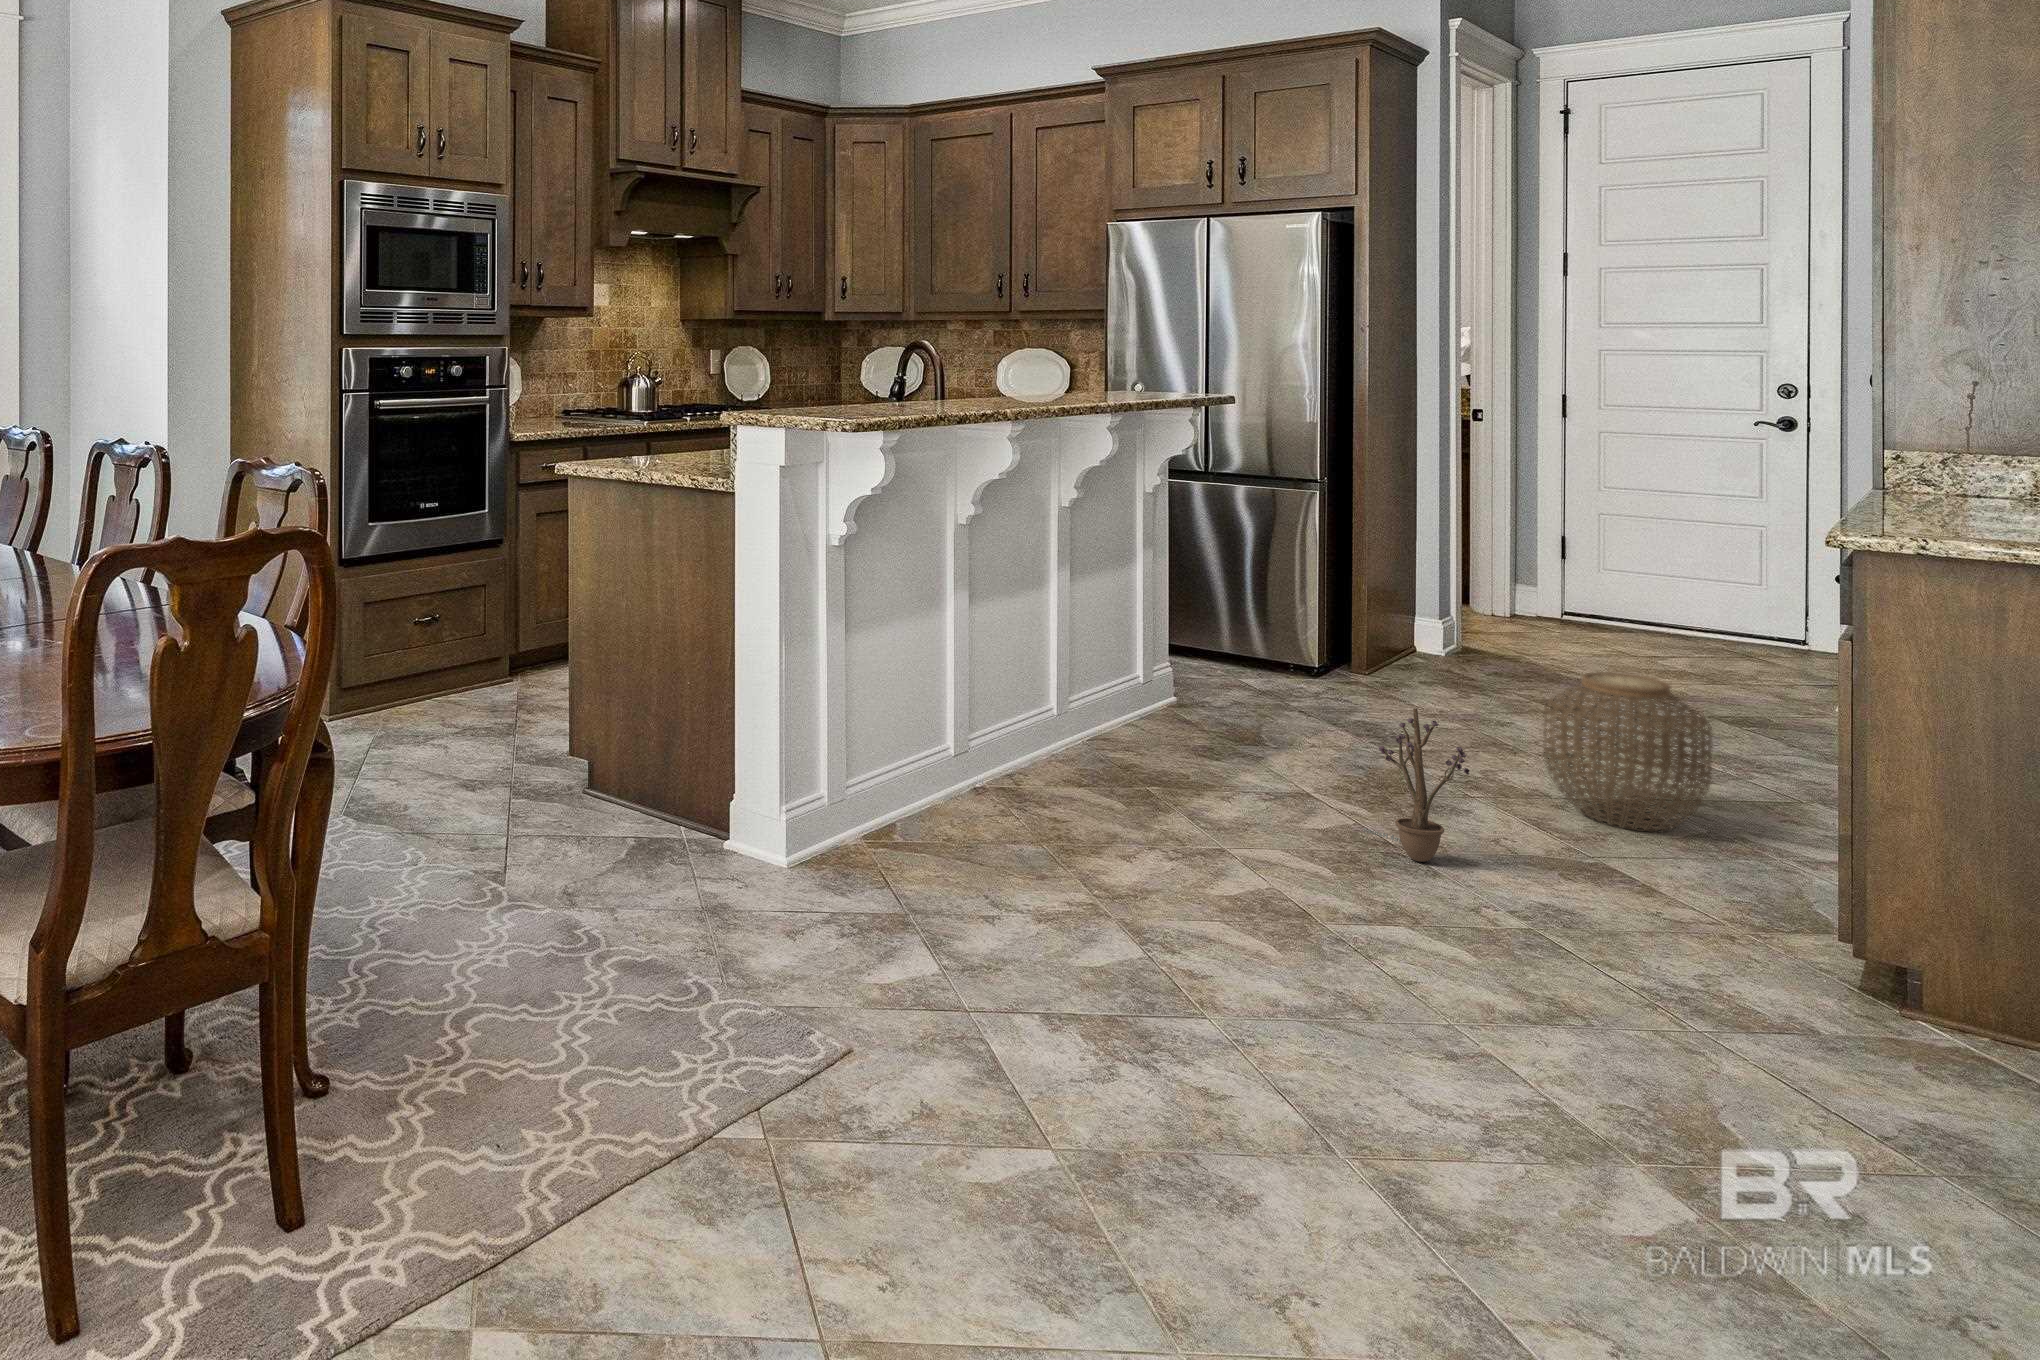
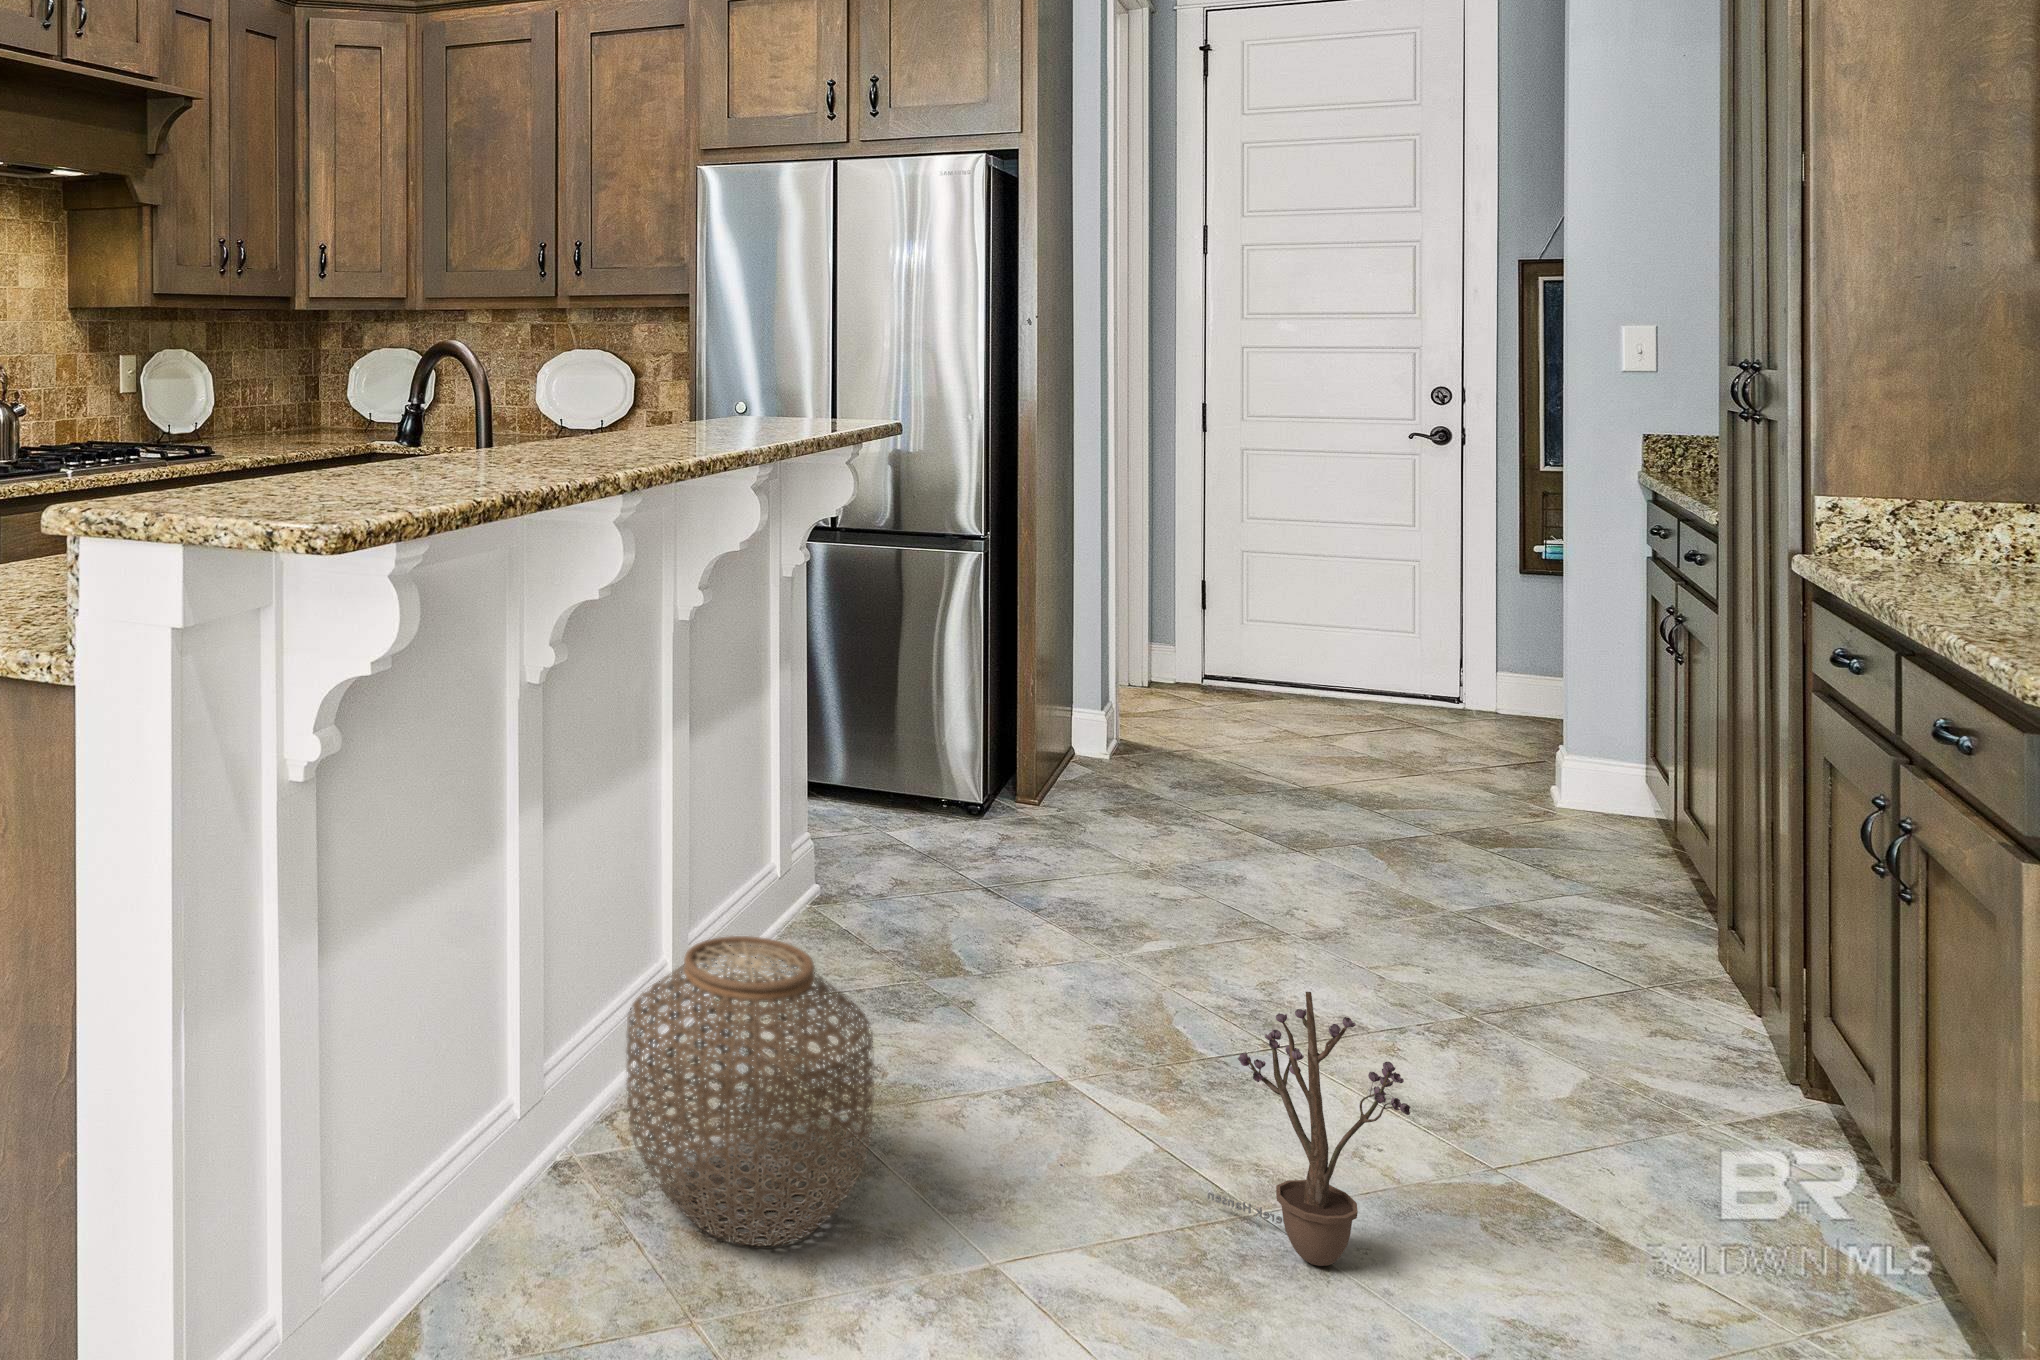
woven basket: present [1543,672,1712,831] -> present [626,936,873,1246]

